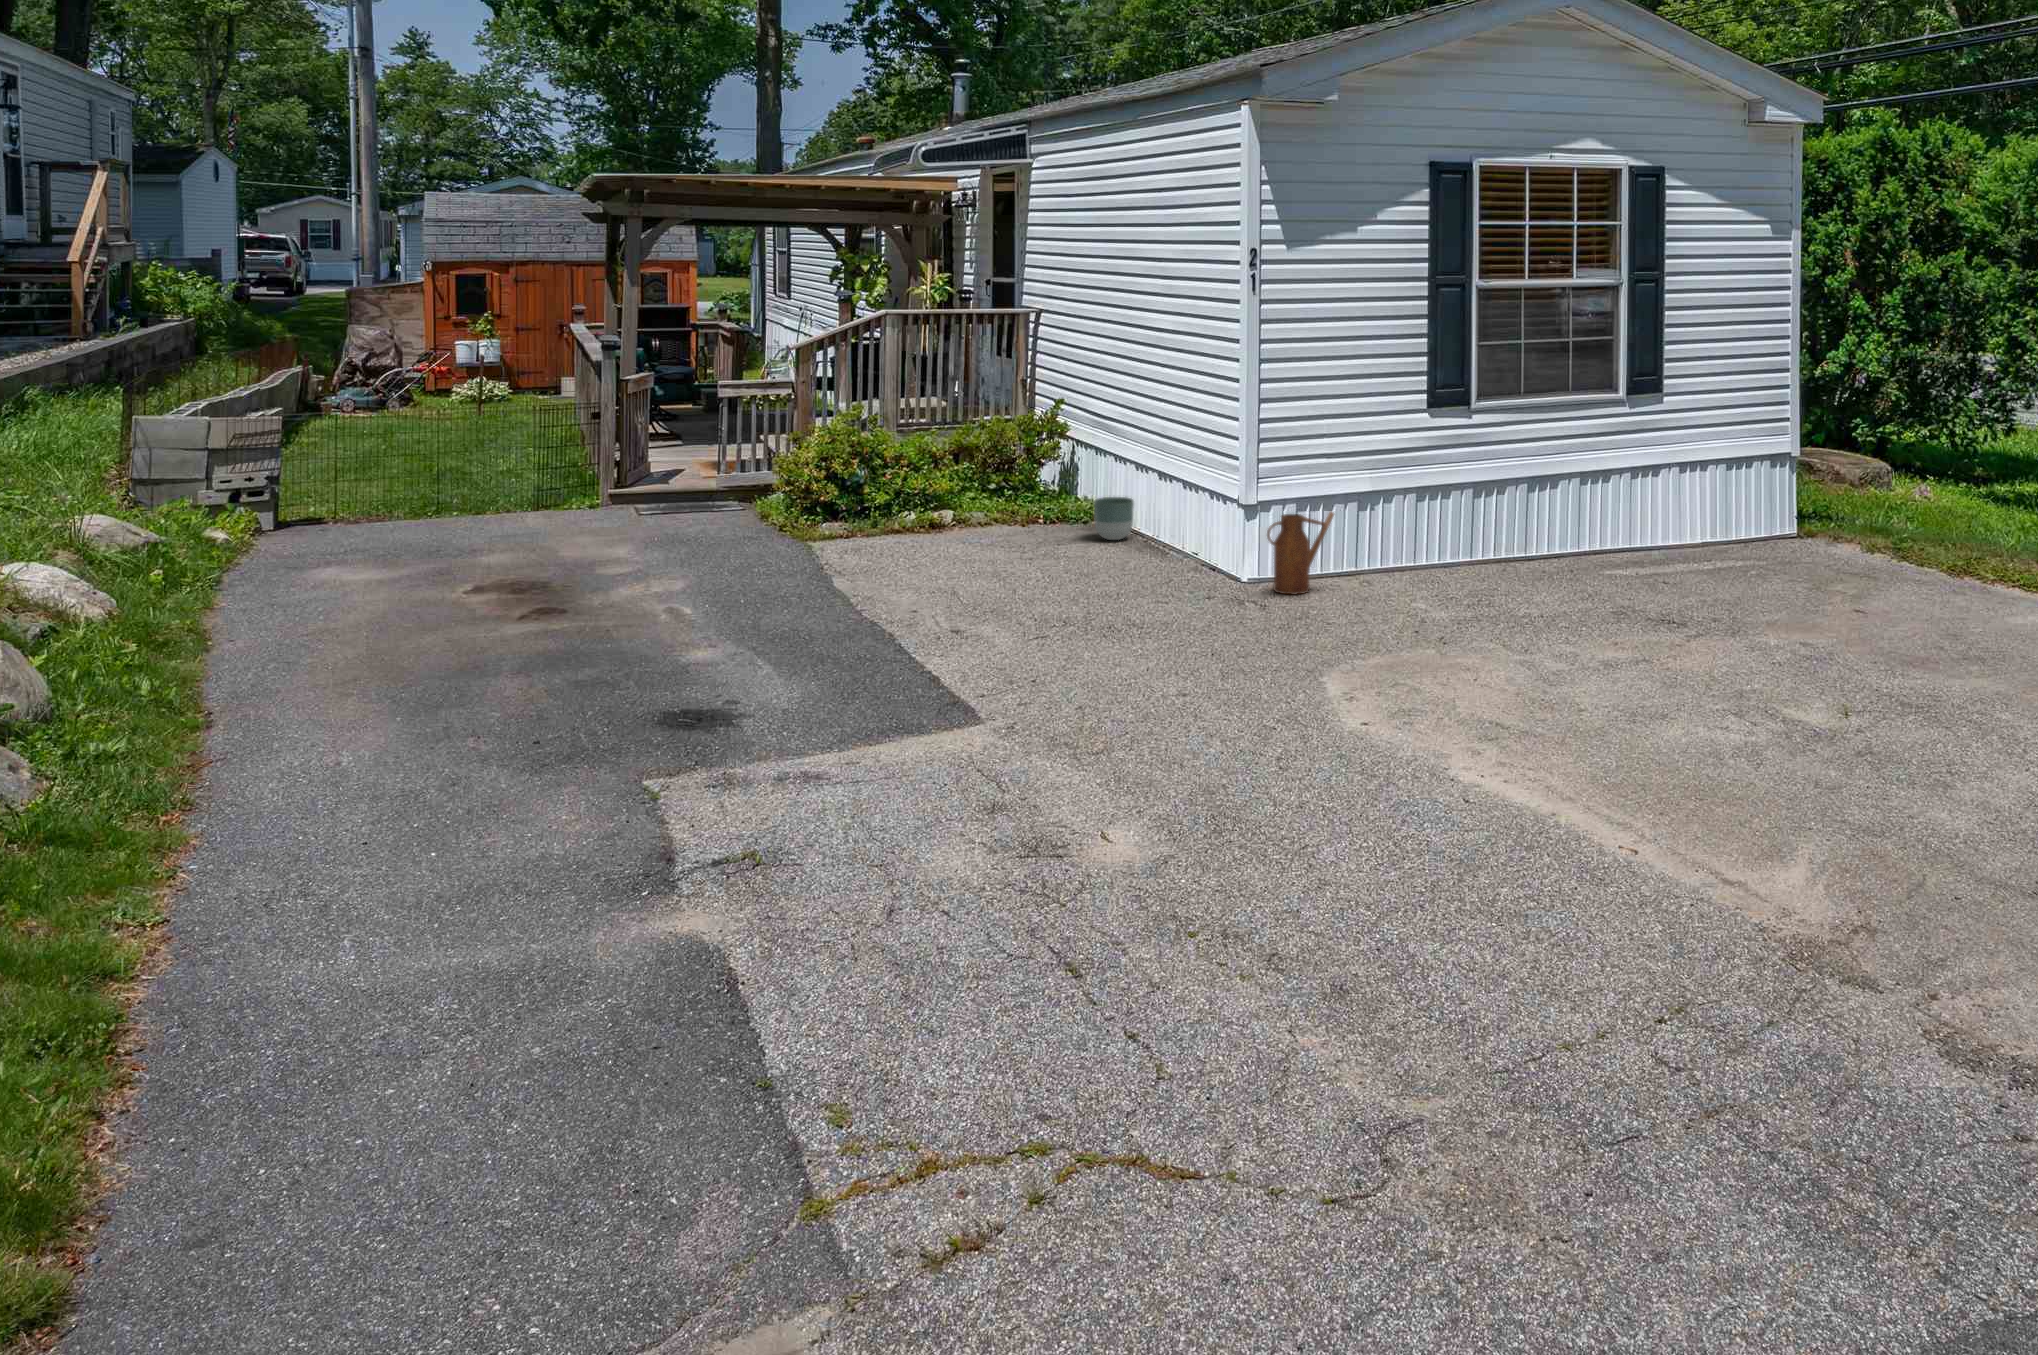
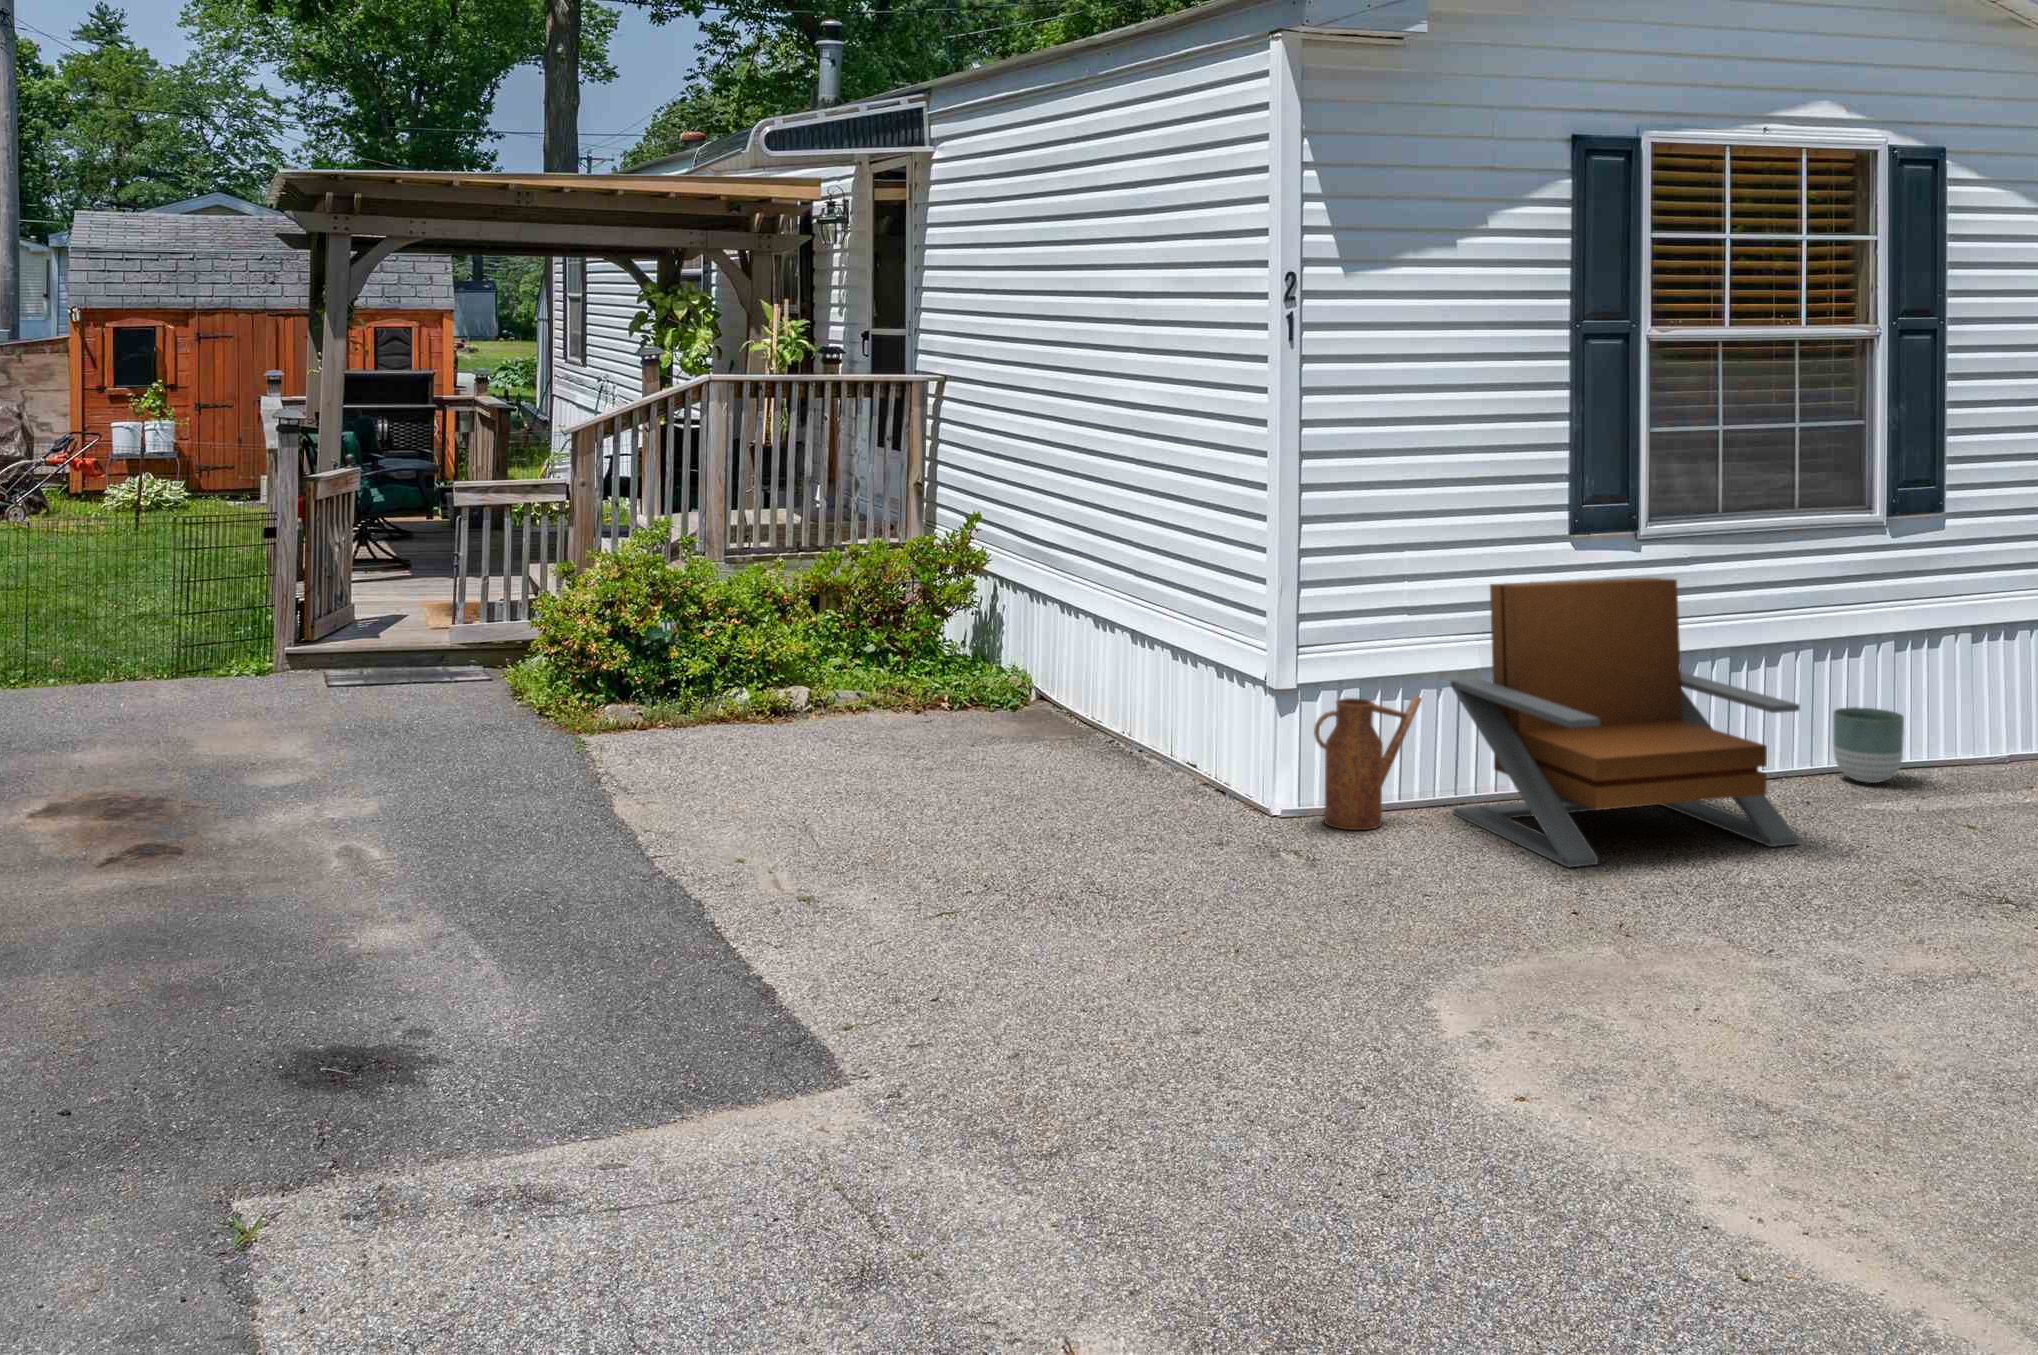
lounge chair: none [1353,437,1563,614] -> present [1451,578,1800,867]
planter: present [1094,497,1134,540] -> present [1833,707,1904,783]

